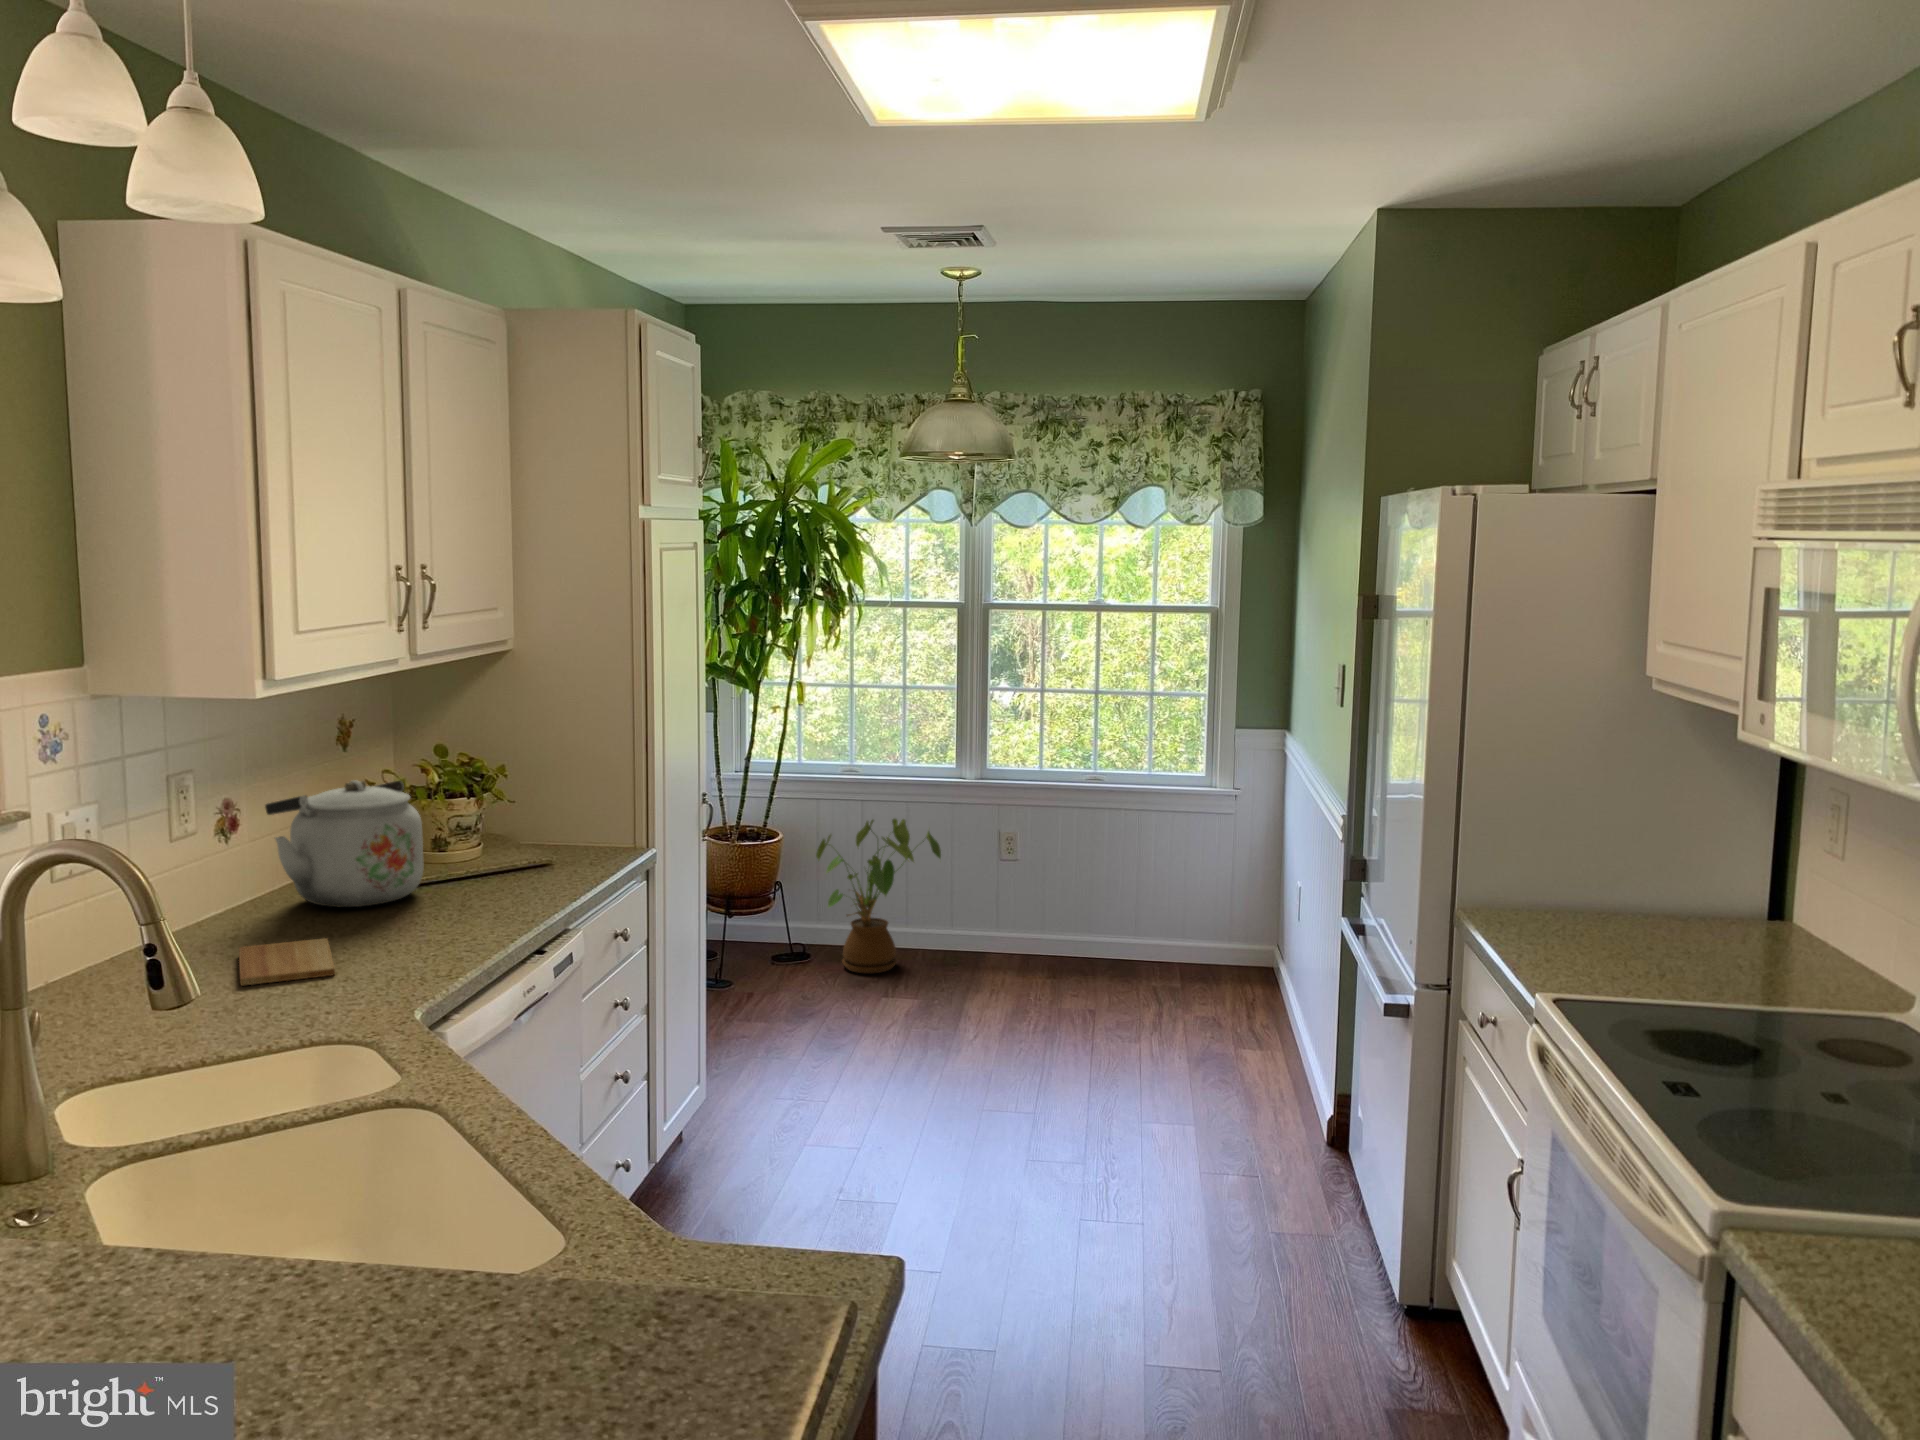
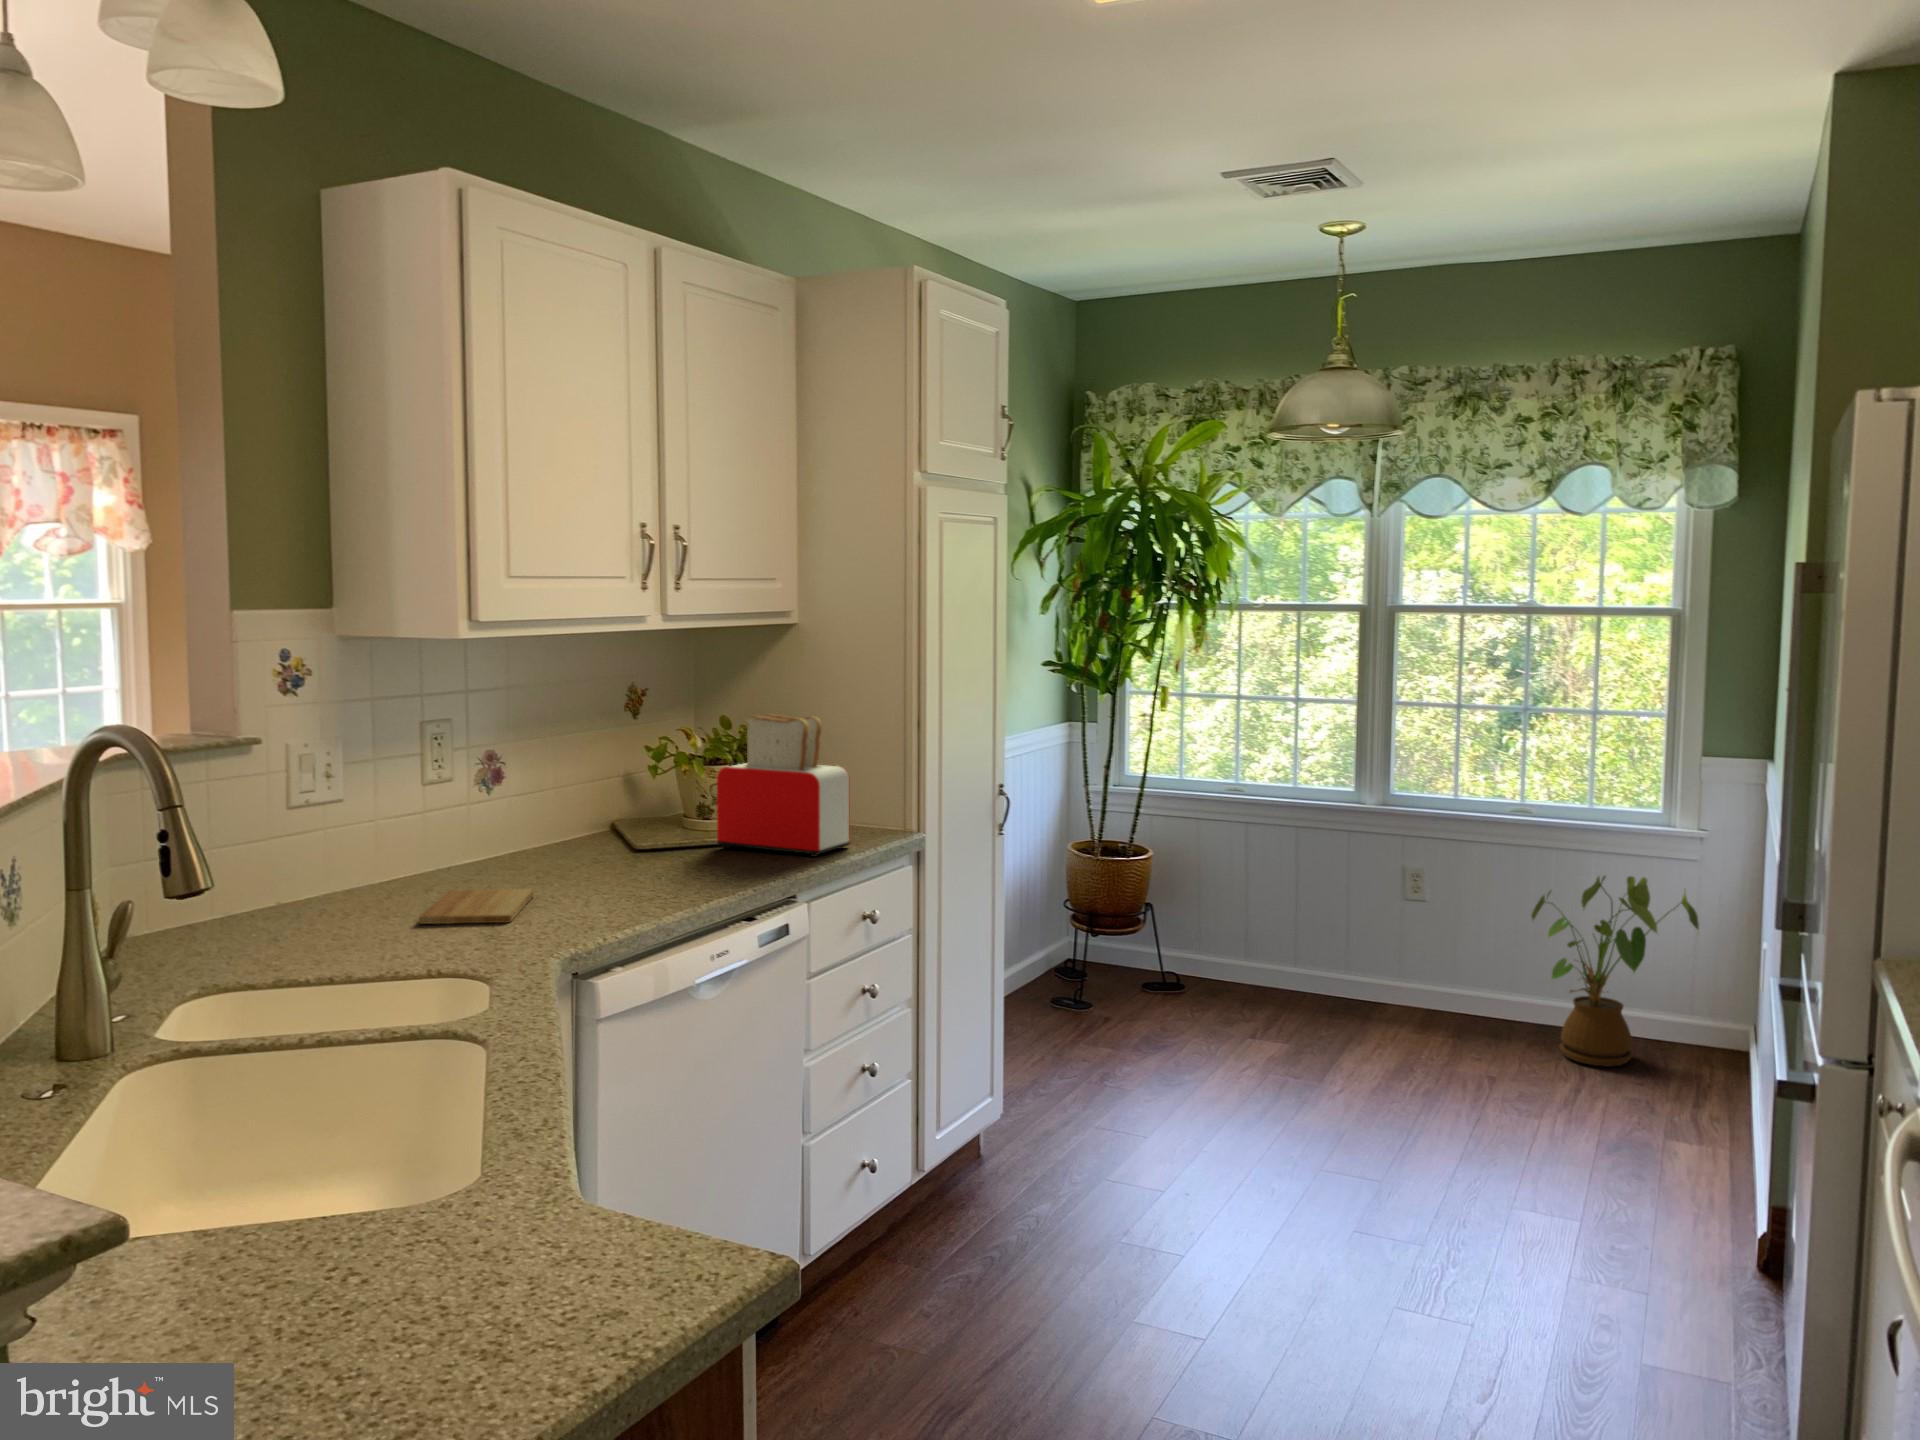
toaster: none [460,746,592,880] -> present [717,714,850,857]
kettle: present [265,780,423,907] -> none [517,738,669,865]
house plant: present [816,819,941,973] -> present [1531,876,1699,1067]

